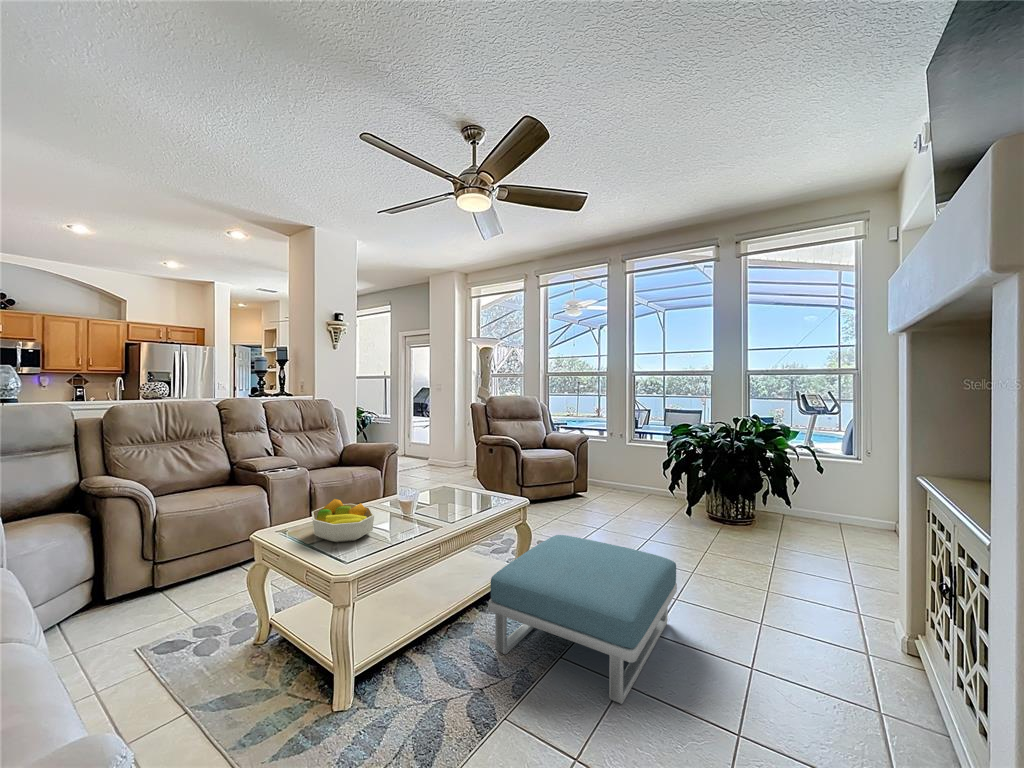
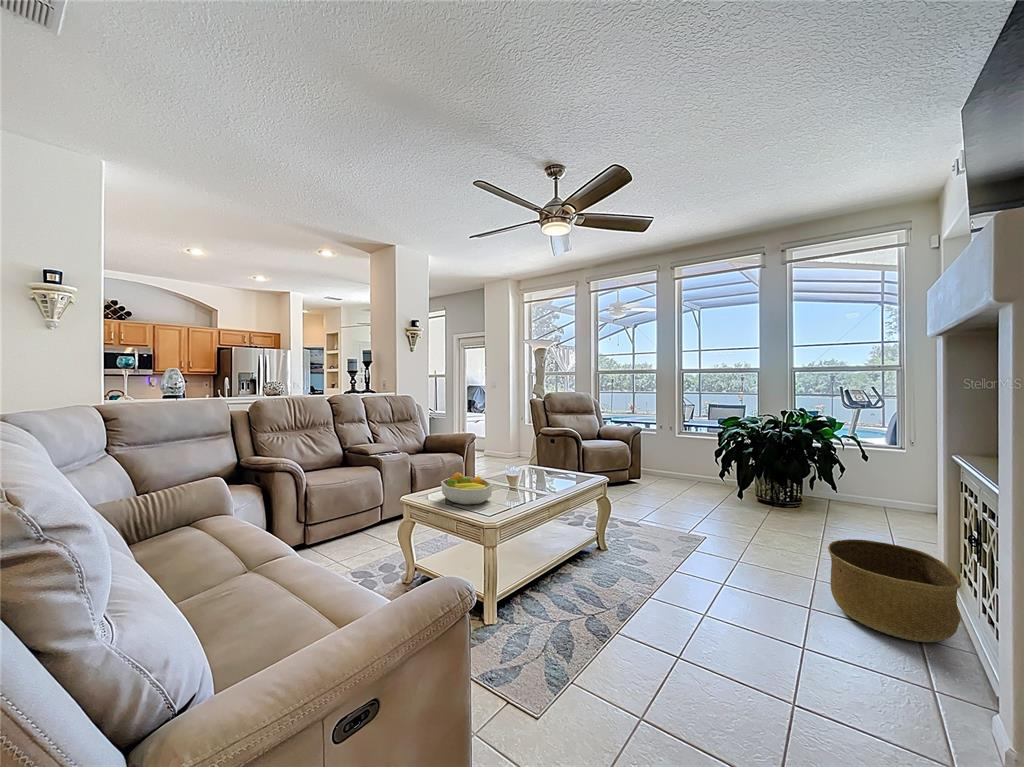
footstool: present [489,535,677,704] -> none [587,507,742,630]
basket: none [773,577,926,714] -> present [828,539,961,642]

